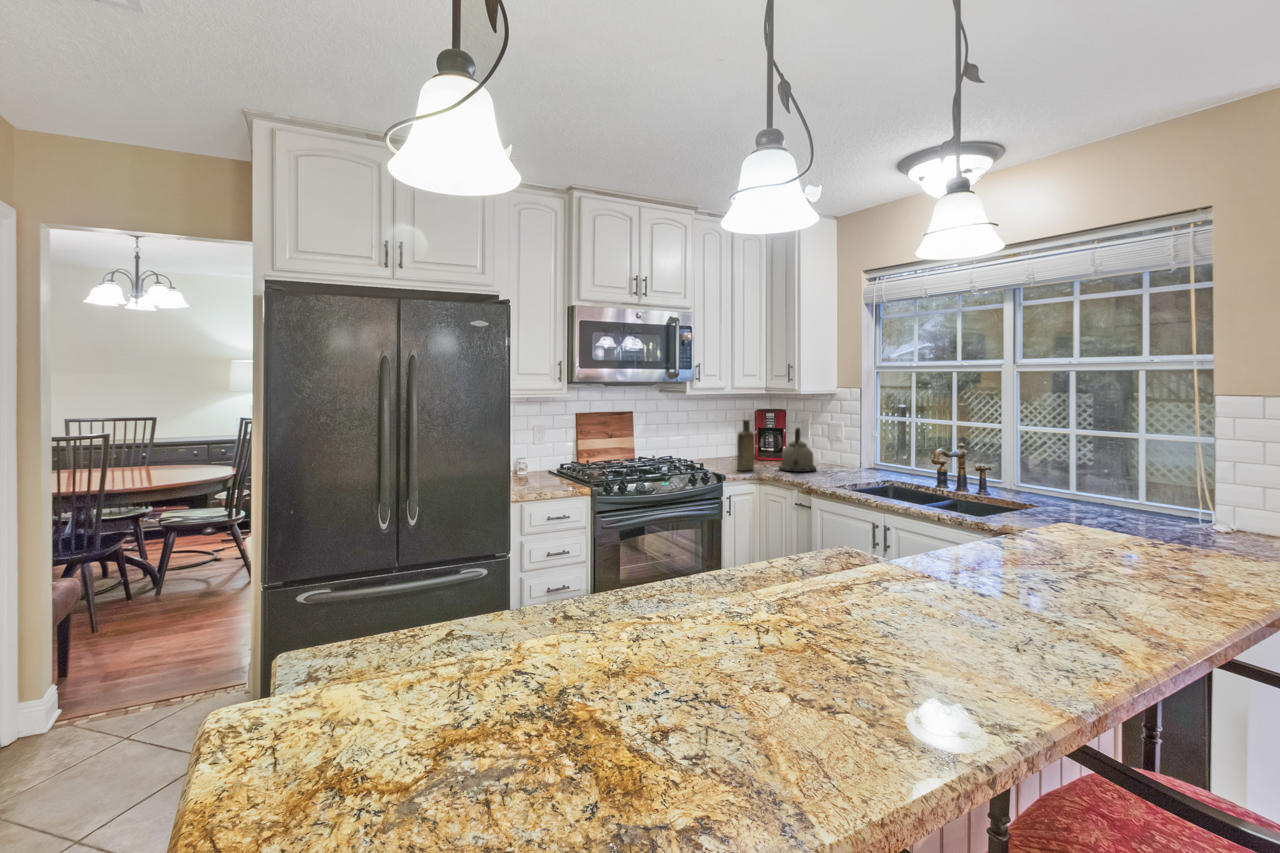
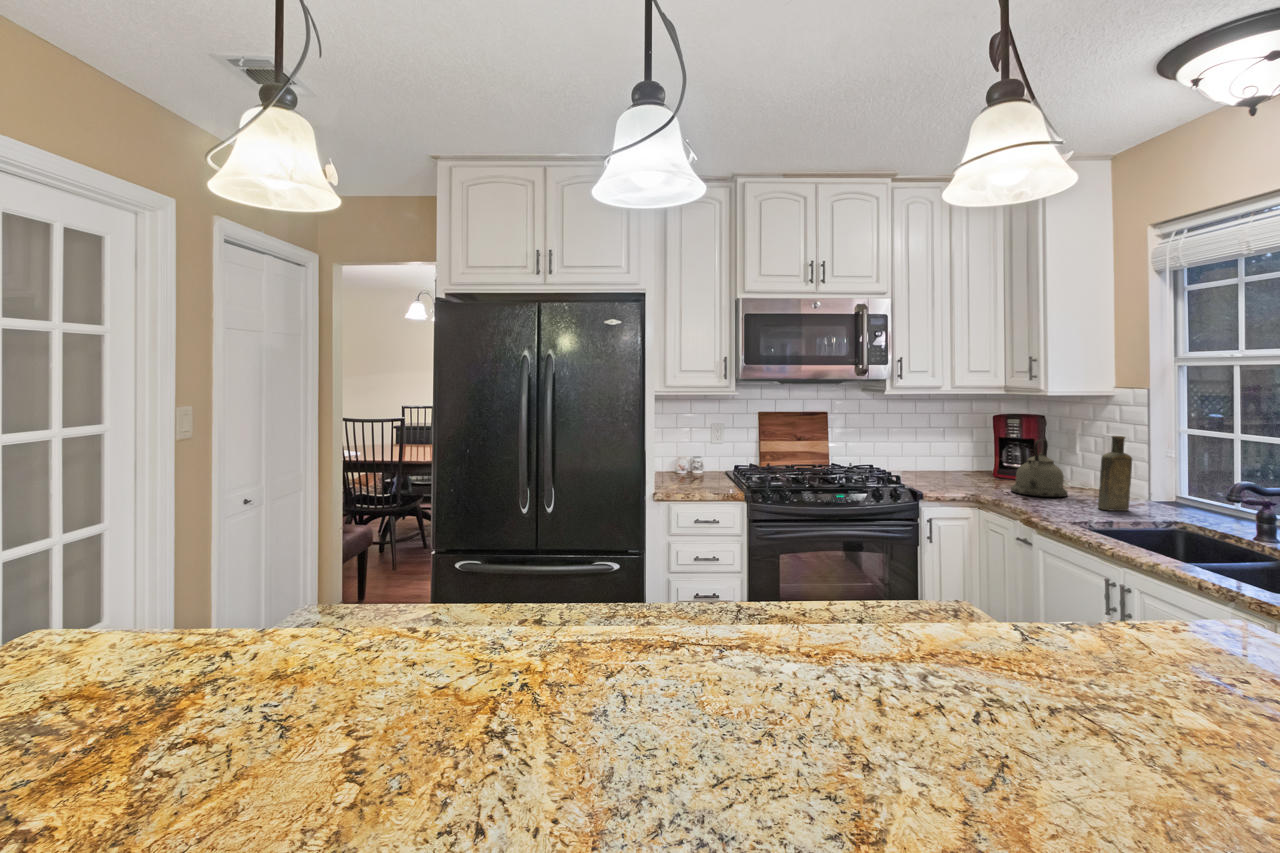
bottle: present [737,420,754,471] -> present [1098,436,1132,511]

